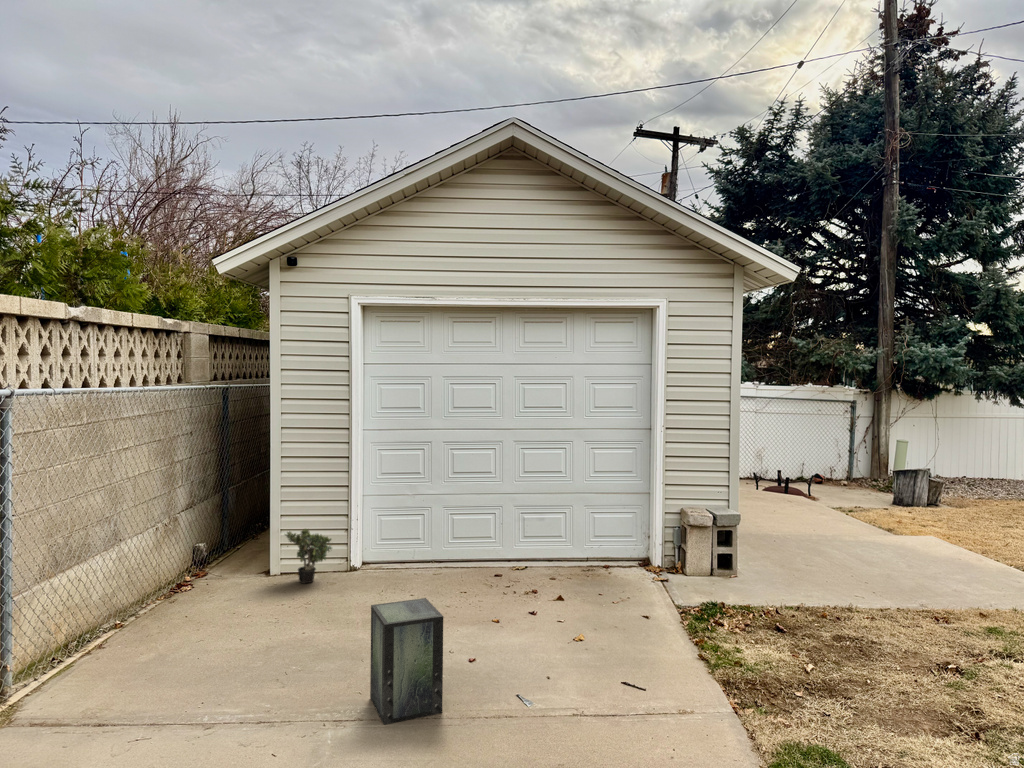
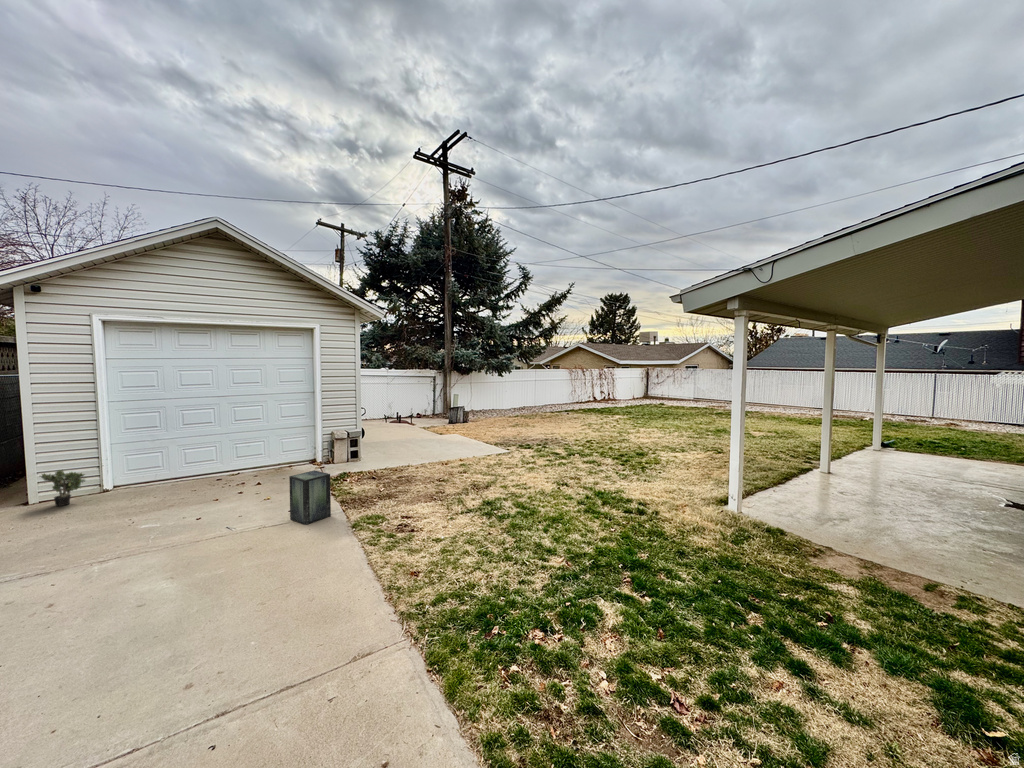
storage box: present [370,598,443,725] -> present [289,470,331,525]

